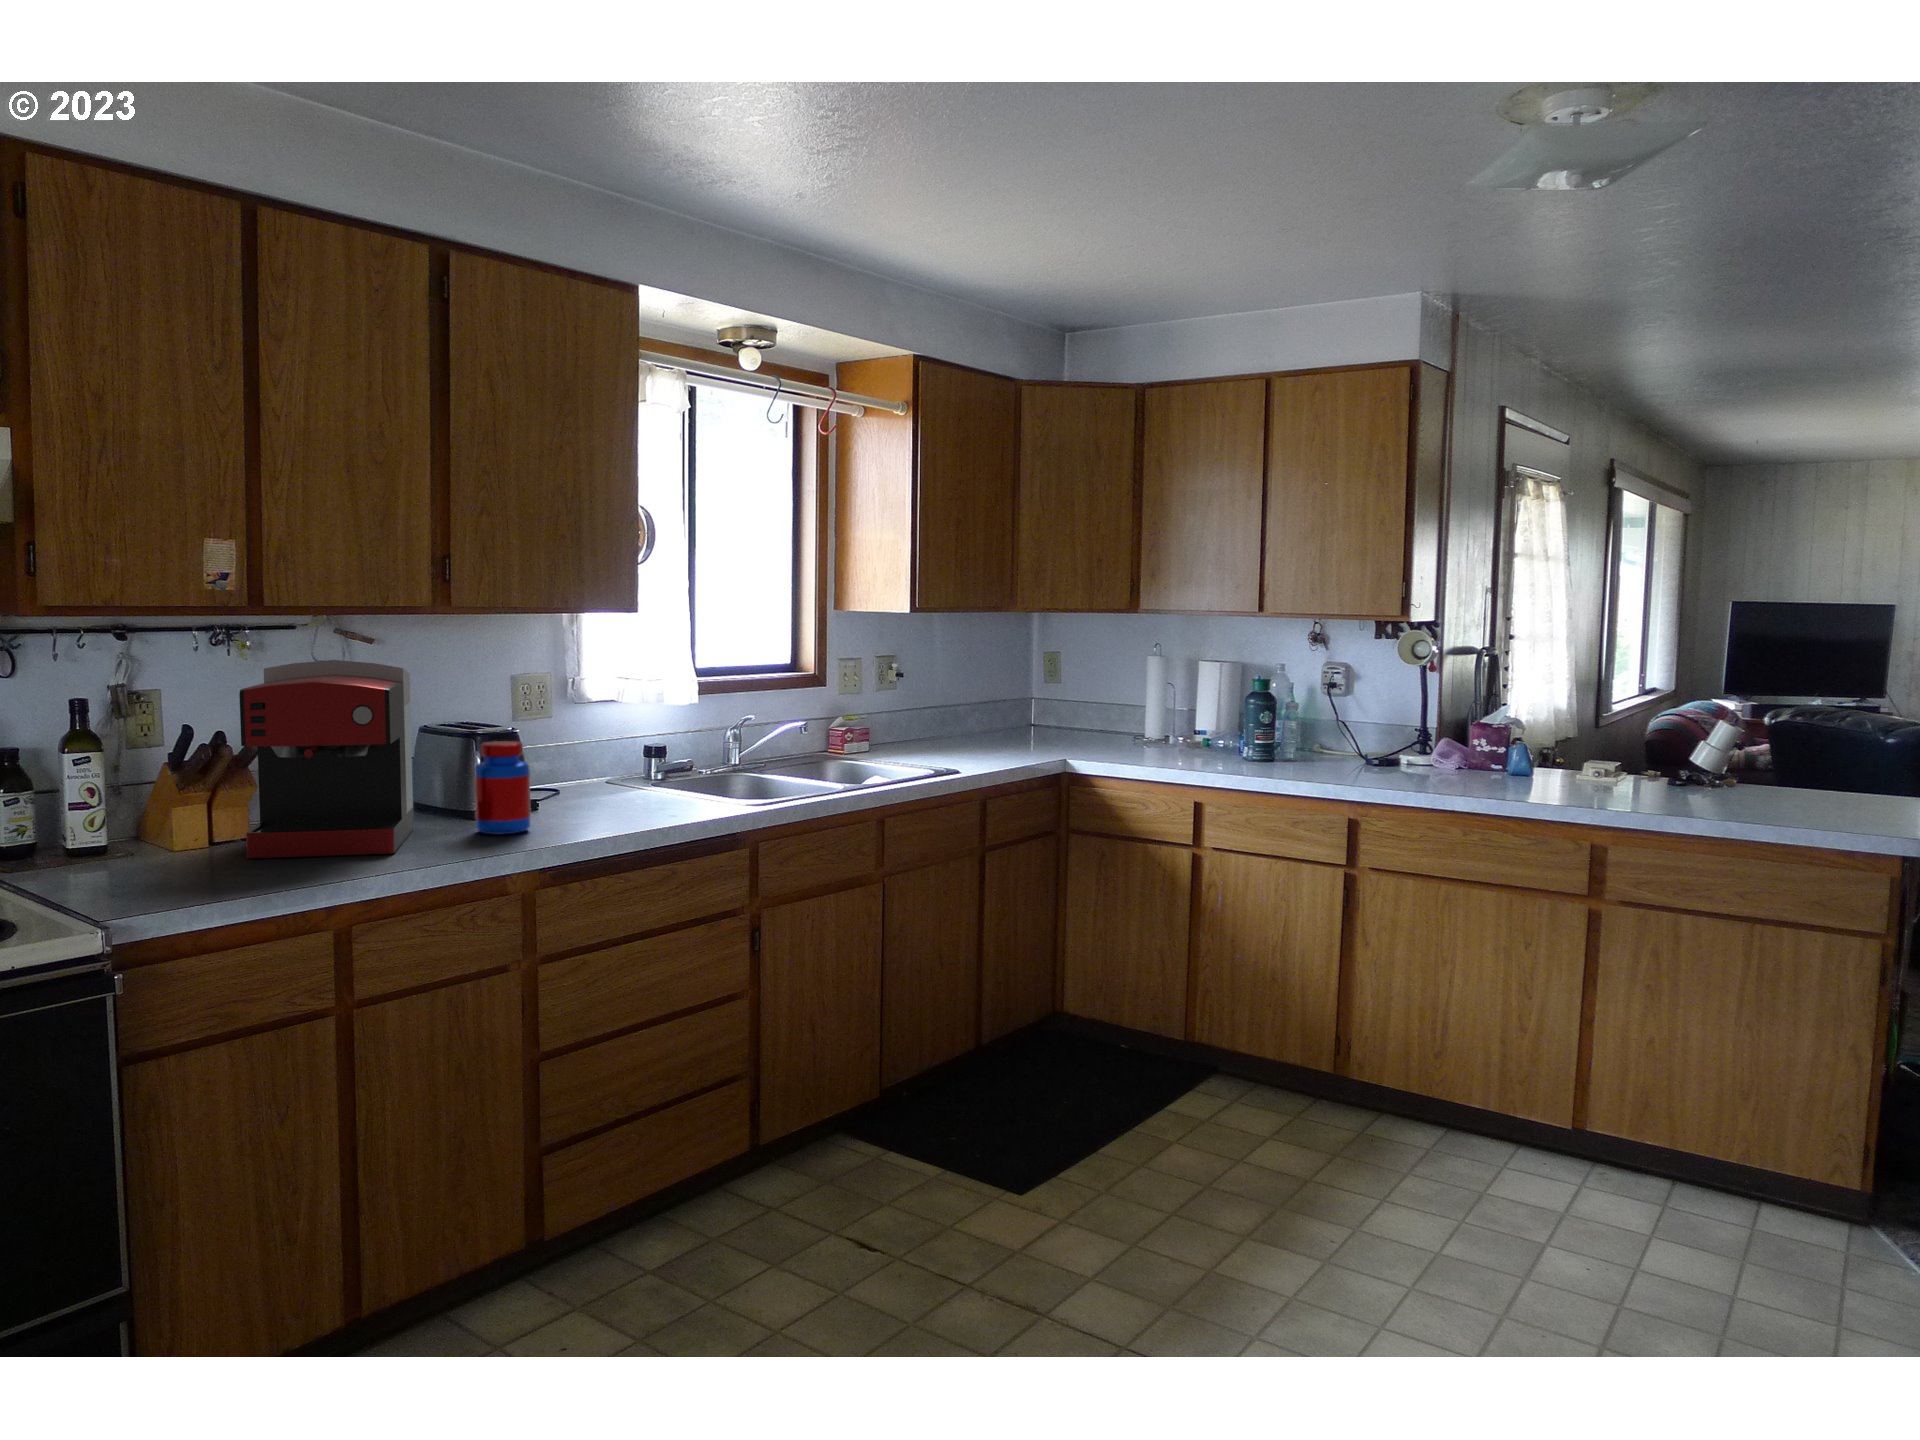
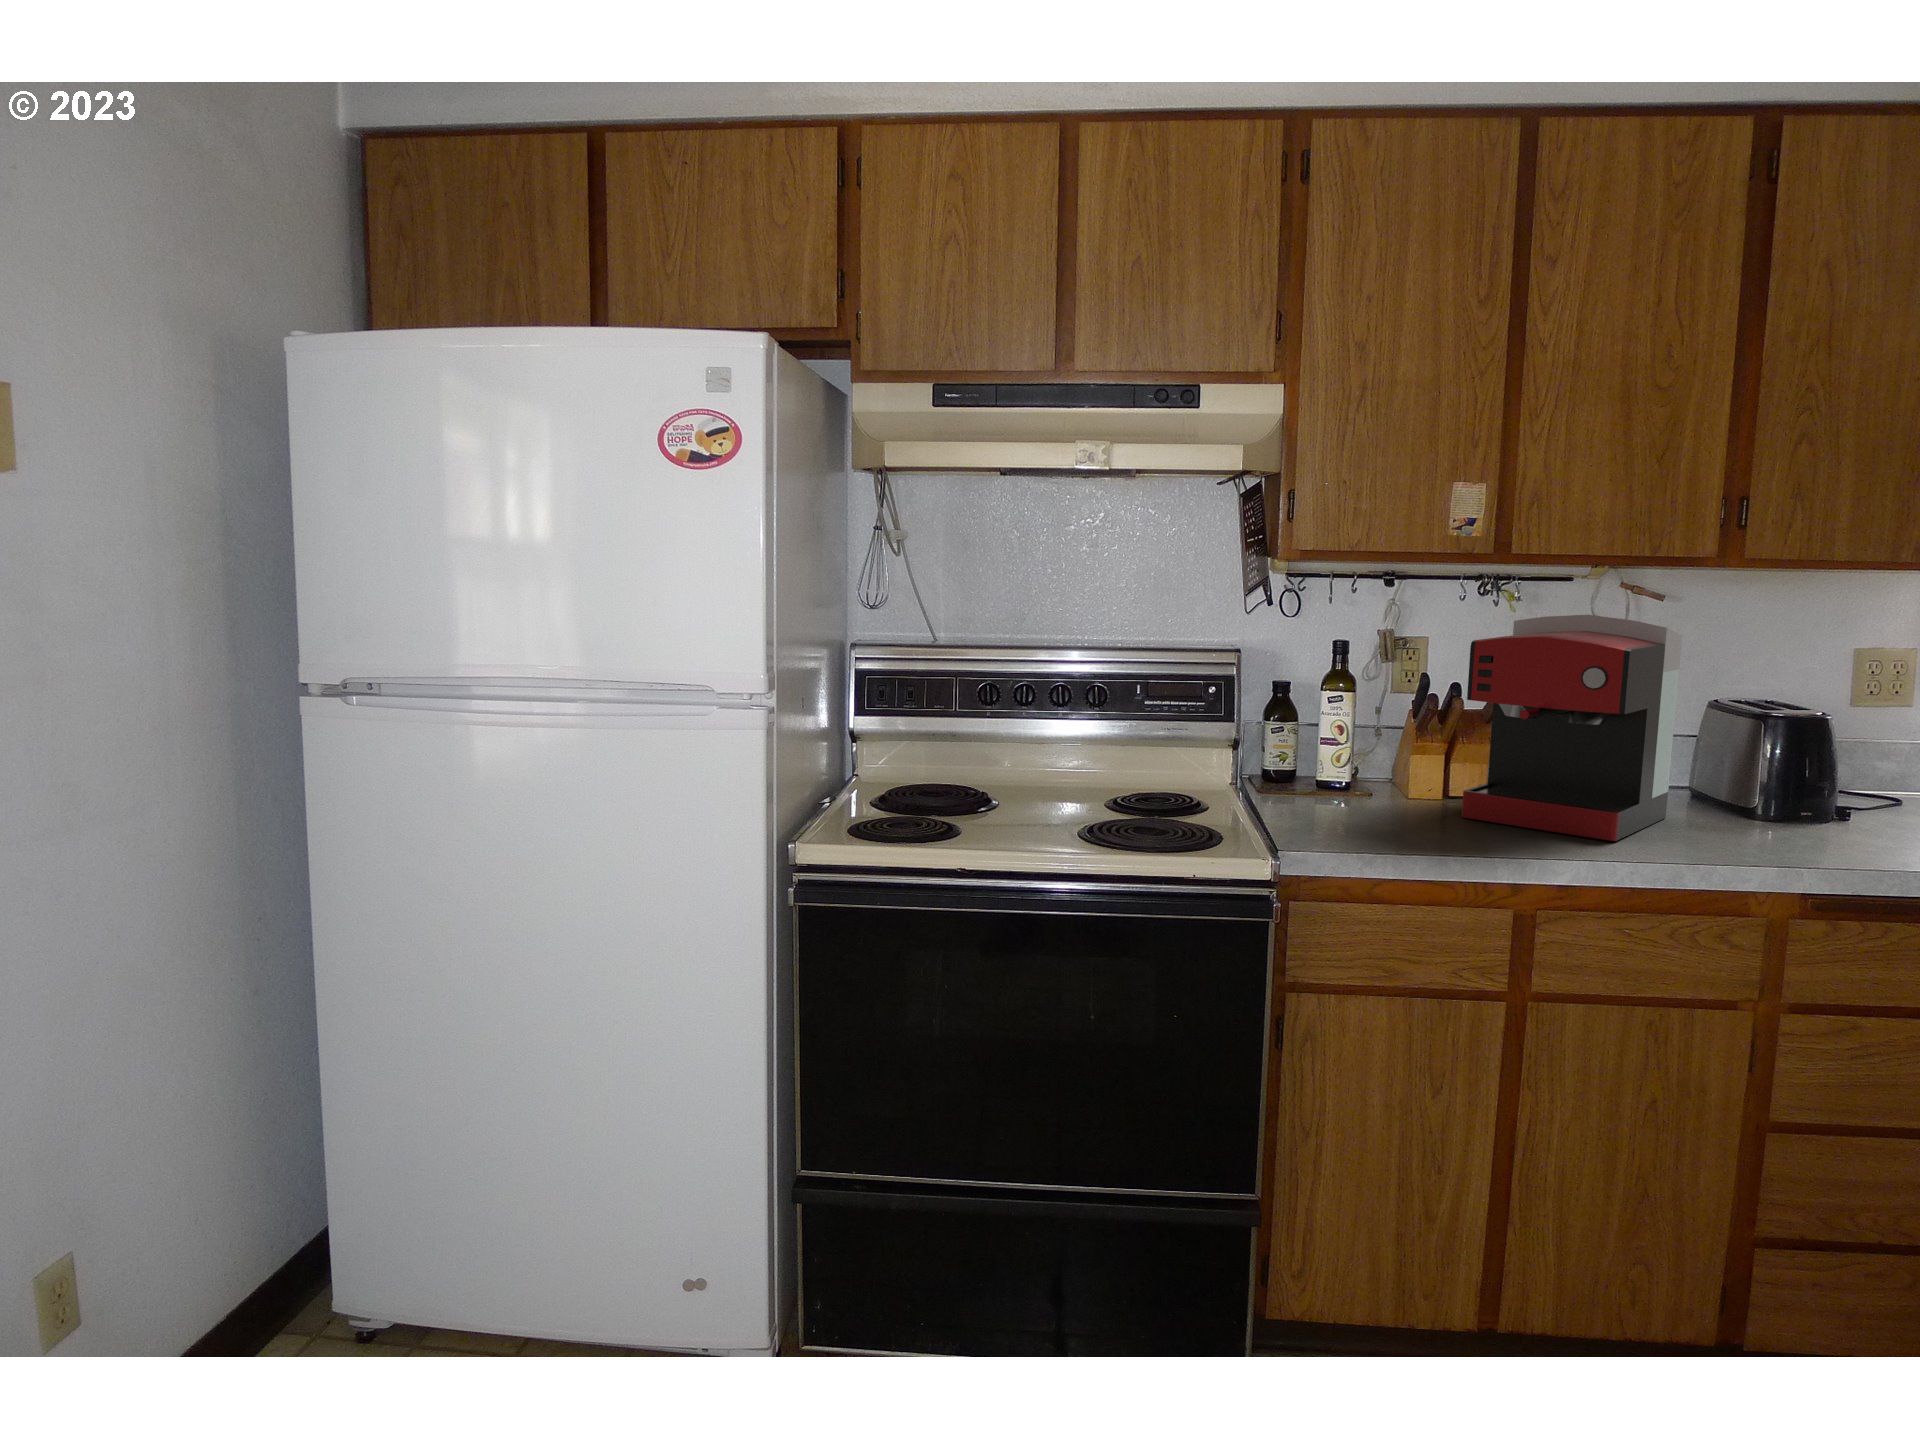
jar: present [475,741,531,835] -> none [1740,726,1826,846]

